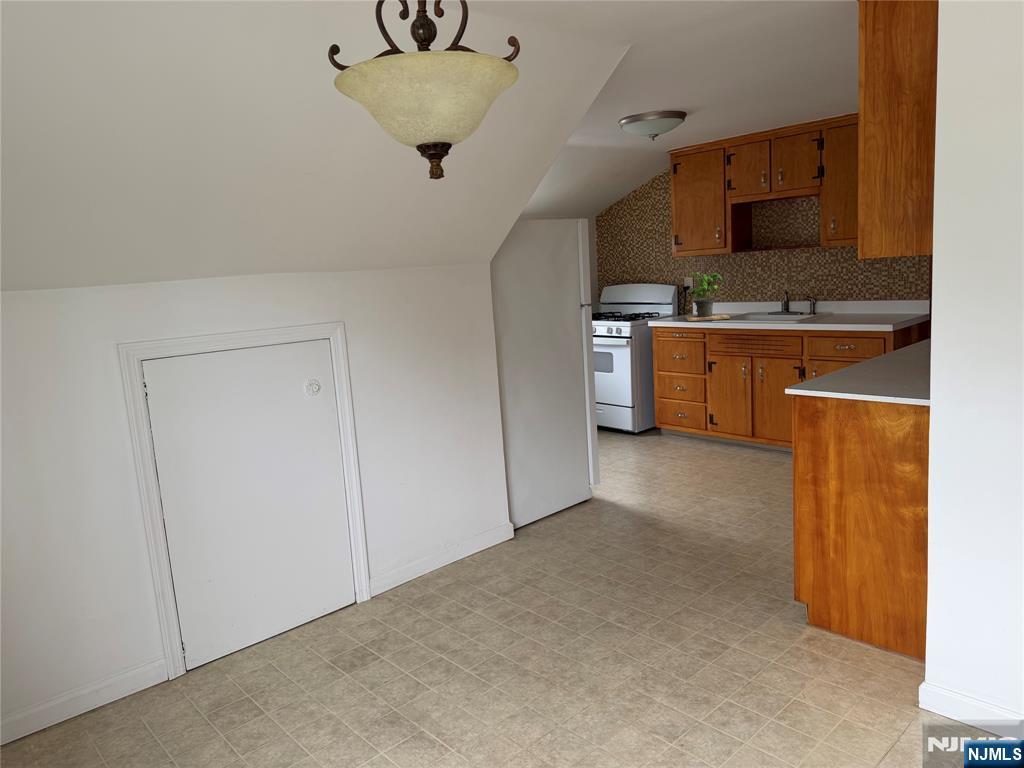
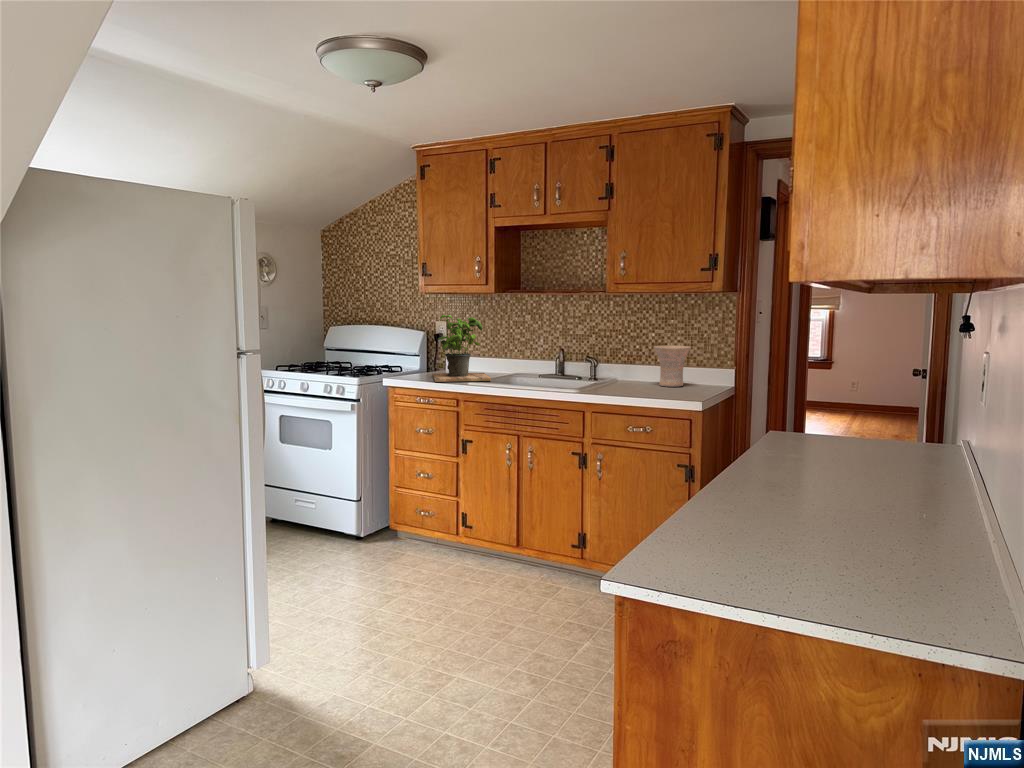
vase: none [861,284,893,316] -> present [654,346,691,387]

